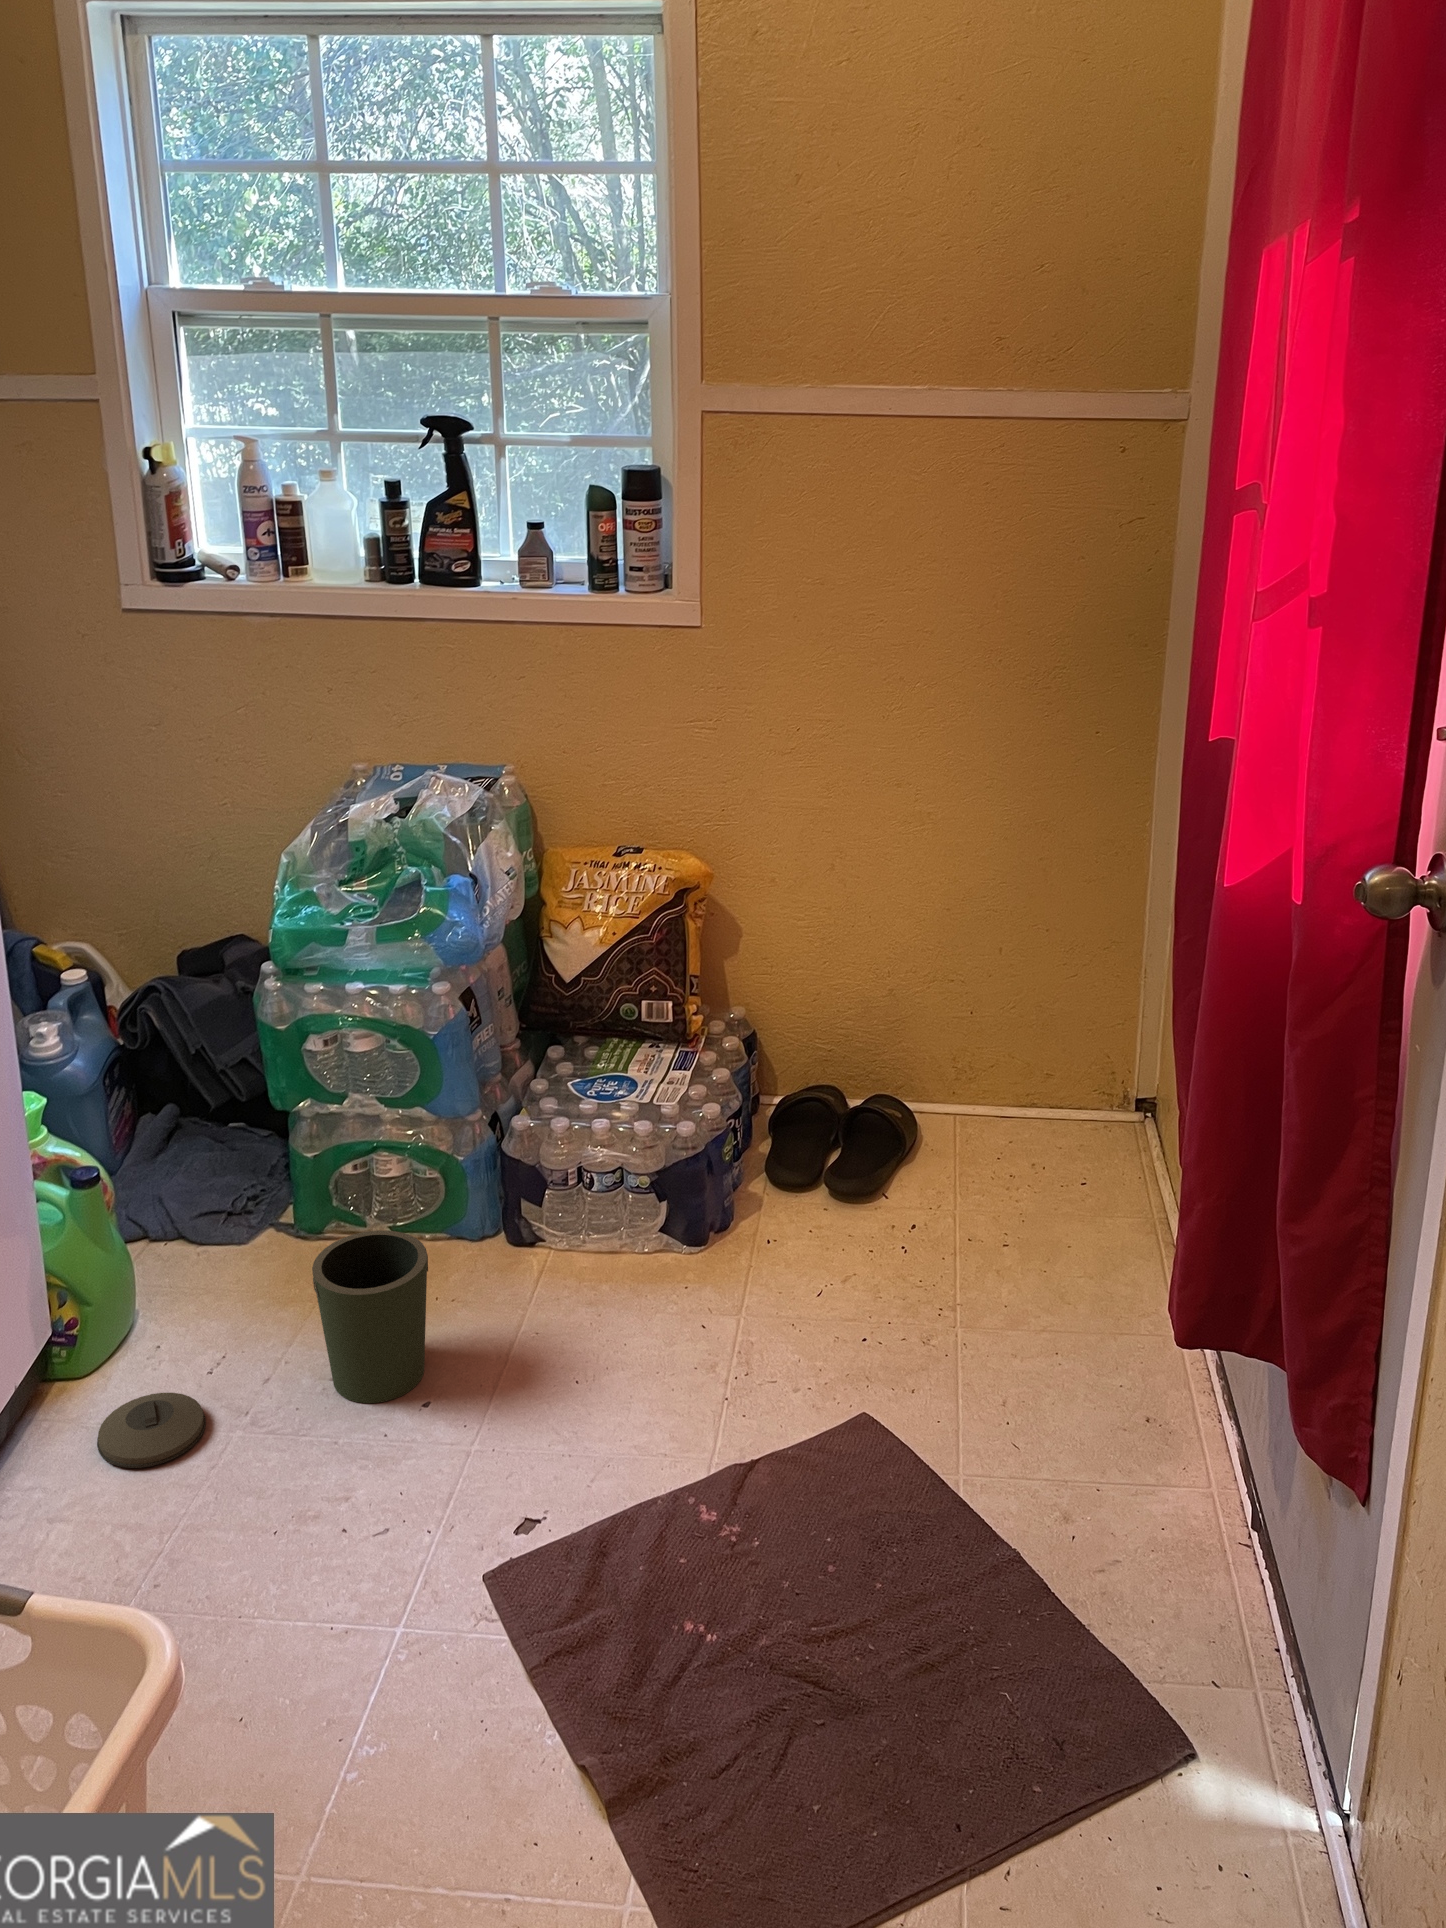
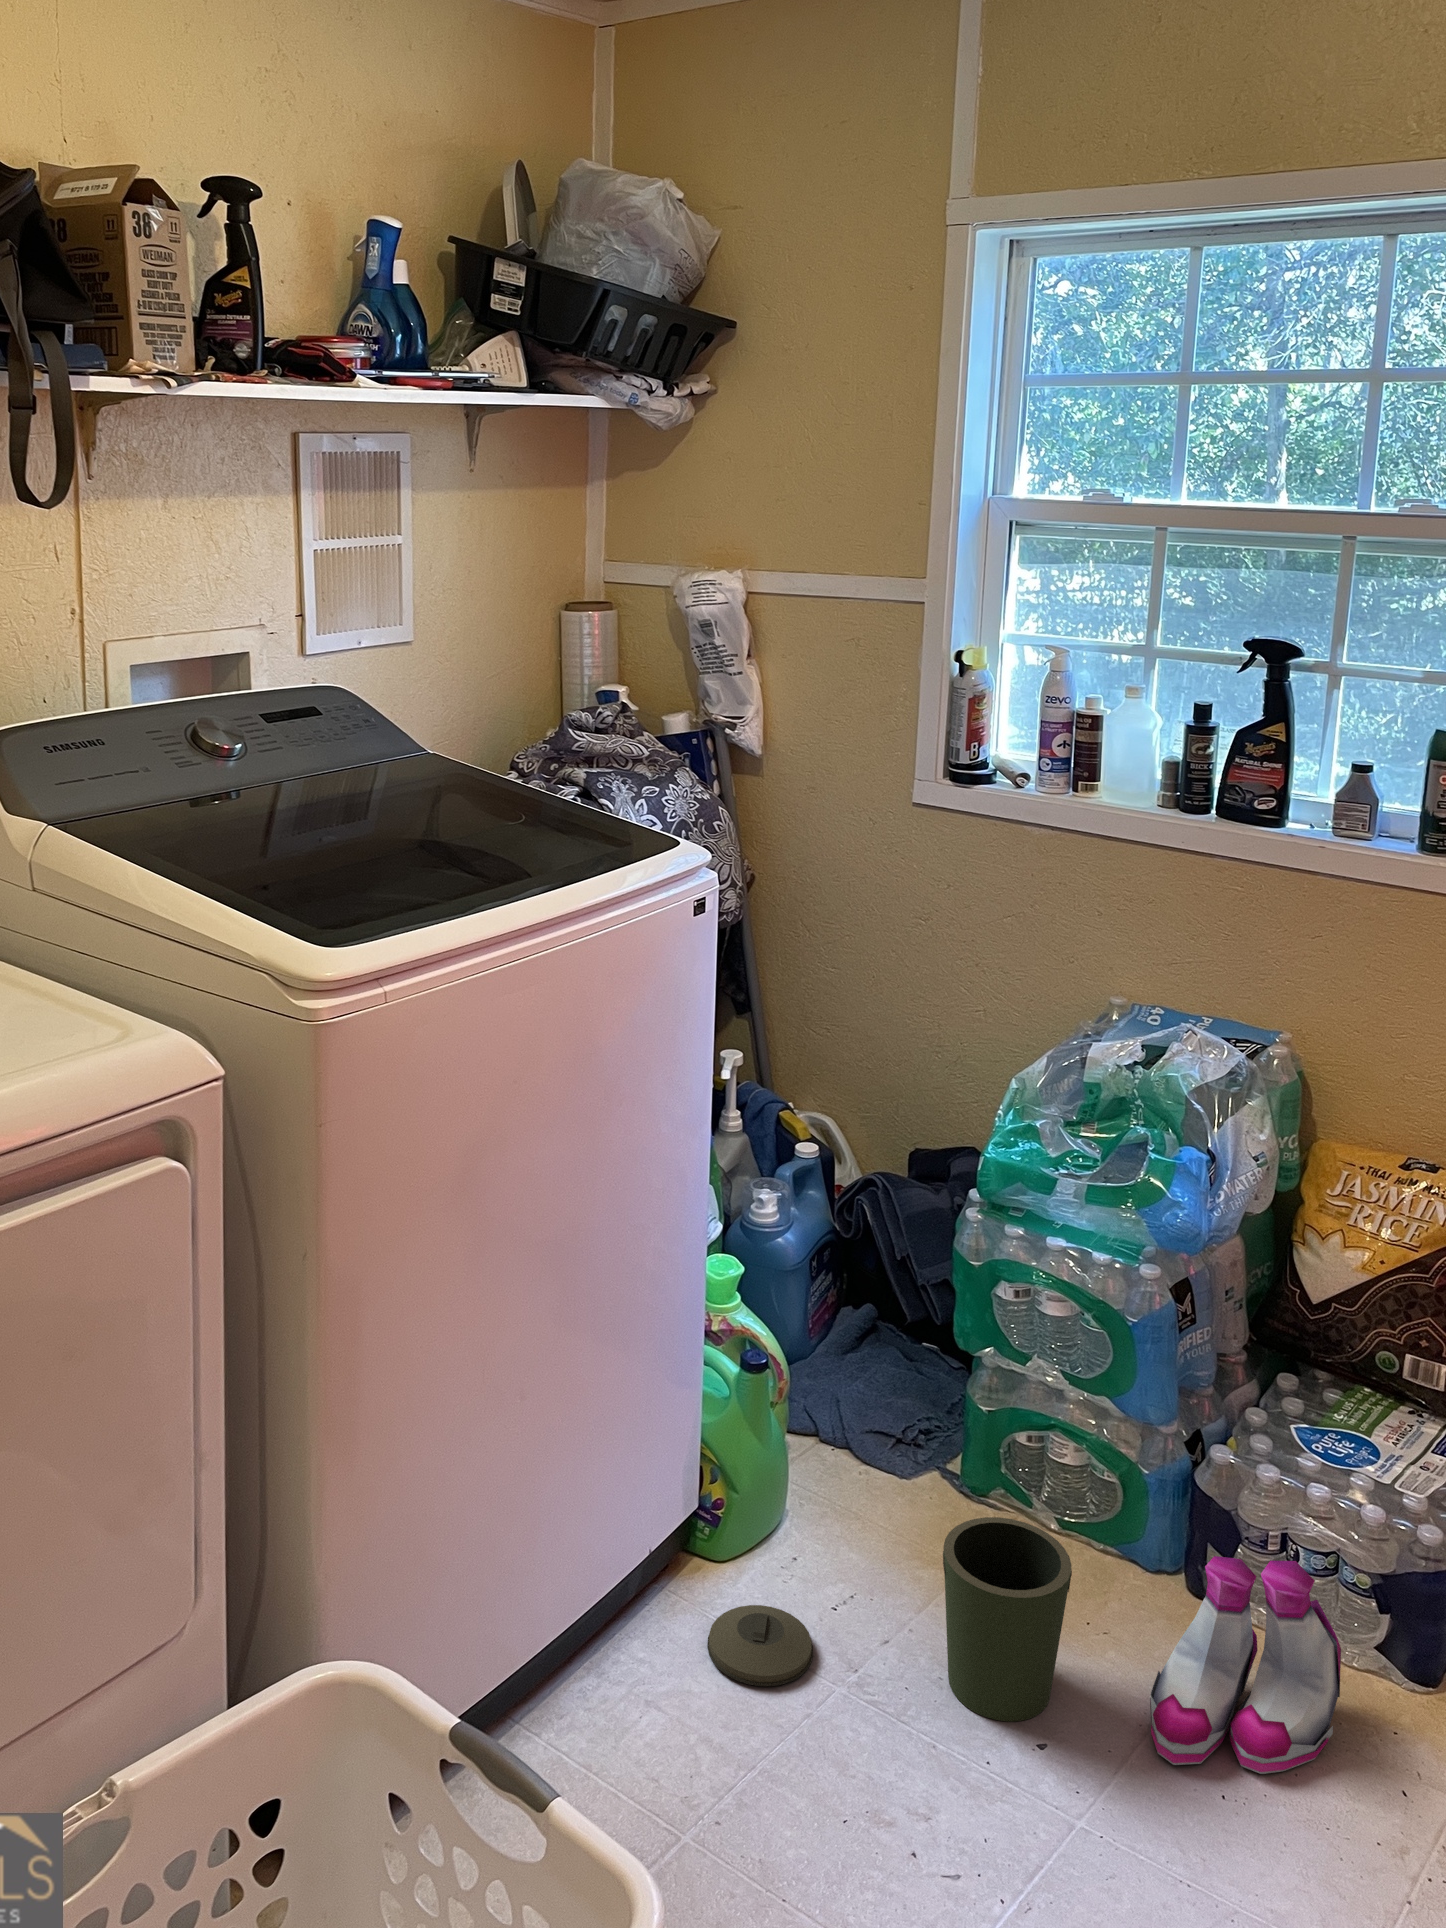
boots: none [505,1181,645,1374] -> present [1150,1556,1341,1774]

